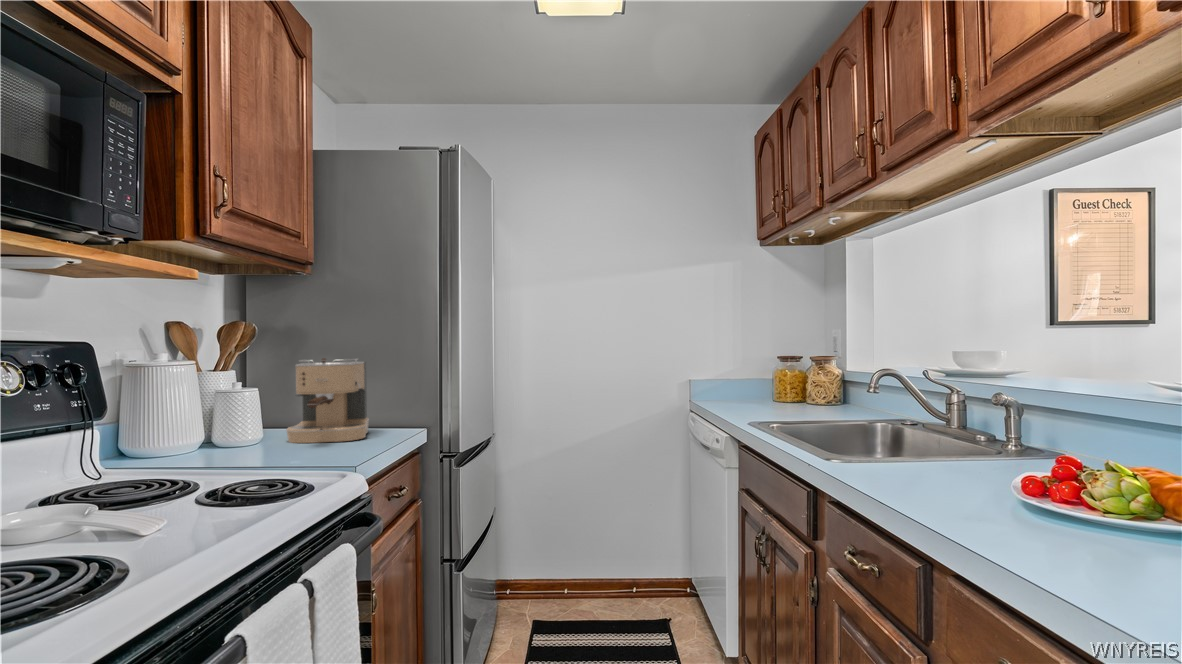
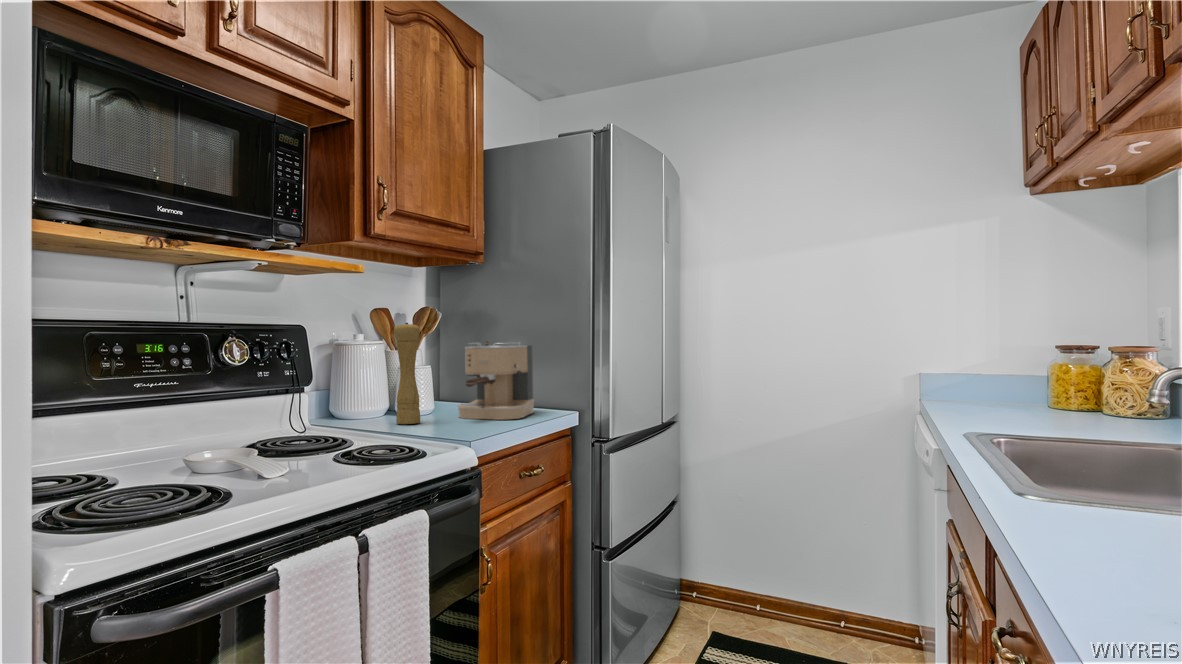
pepper mill: none [219,338,252,455] -> present [394,323,420,424]

